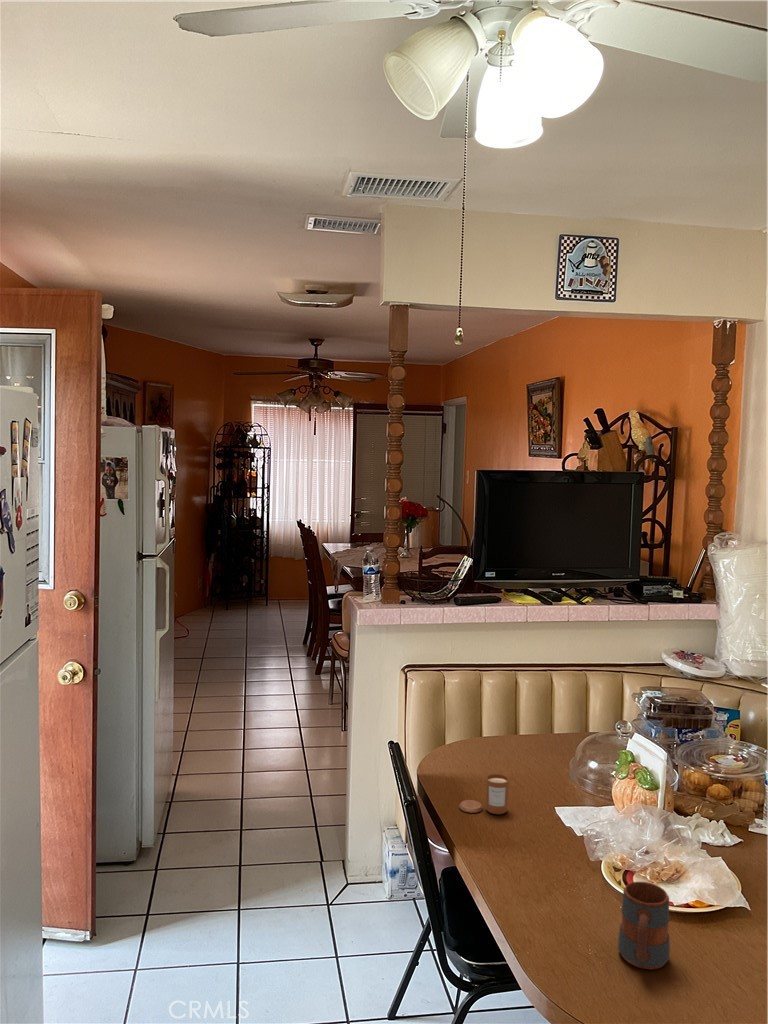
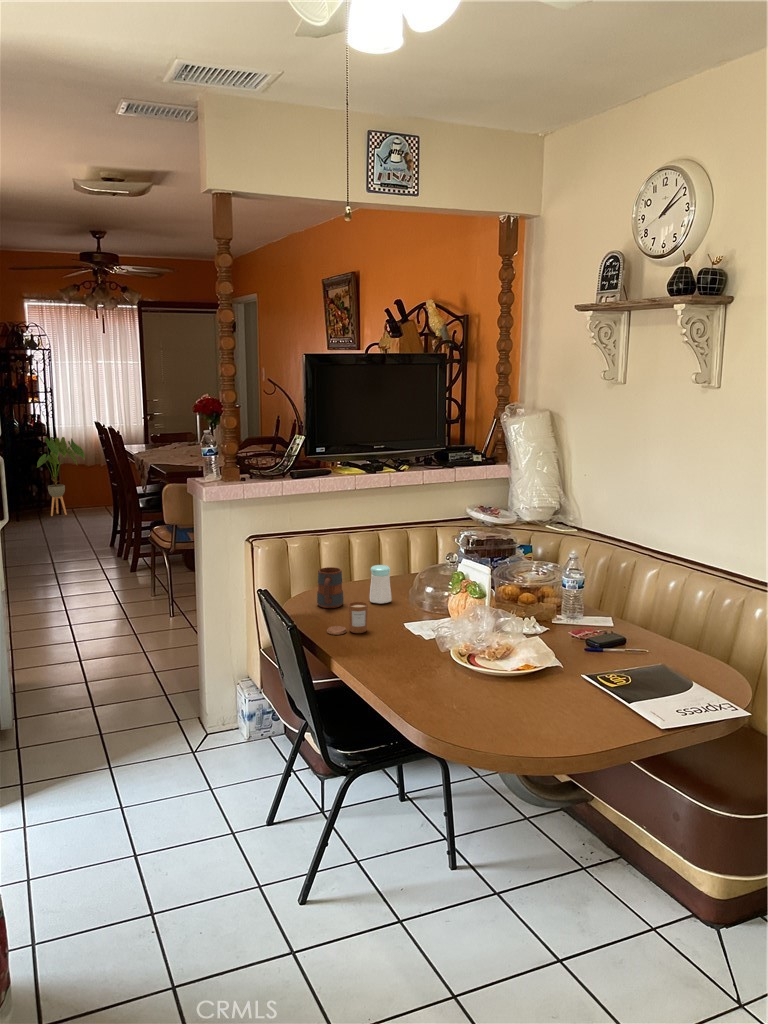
house plant: none [247,531,292,607] -> present [37,437,85,516]
salt shaker: none [522,725,548,773] -> present [370,565,392,604]
mug: present [618,882,670,969] -> present [317,567,344,608]

